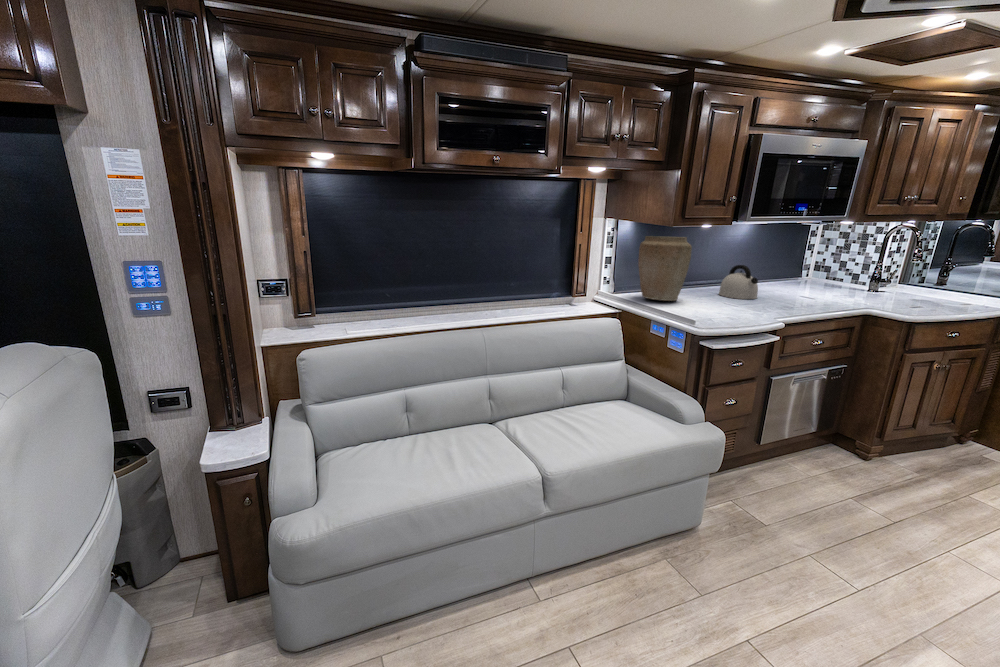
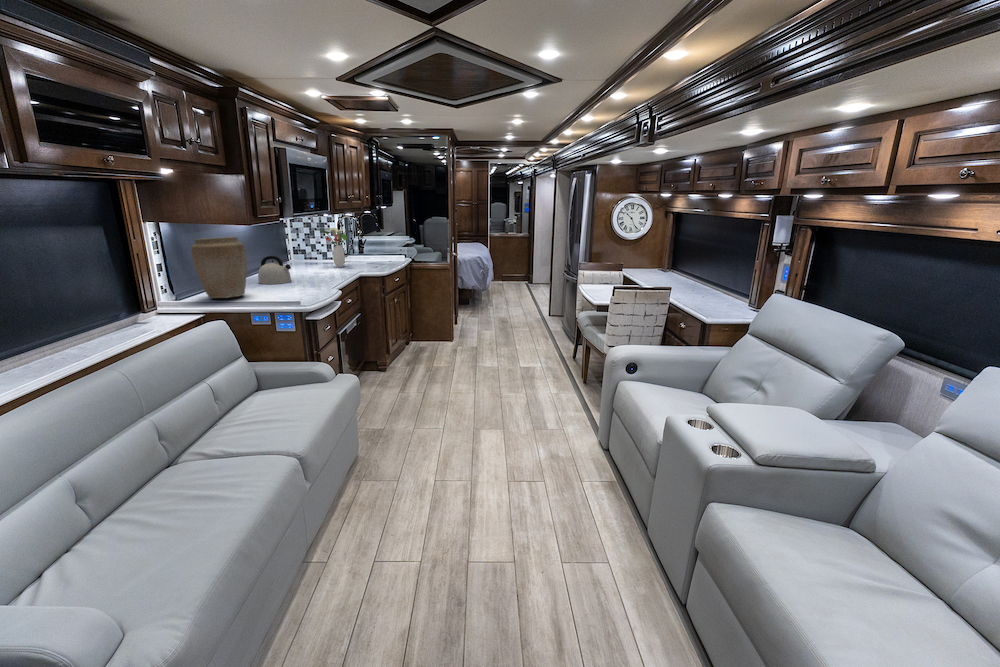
flower arrangement: none [832,240,884,297] -> present [320,228,347,267]

